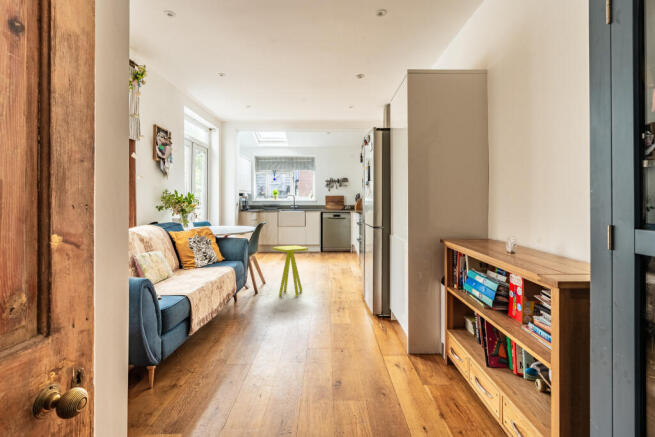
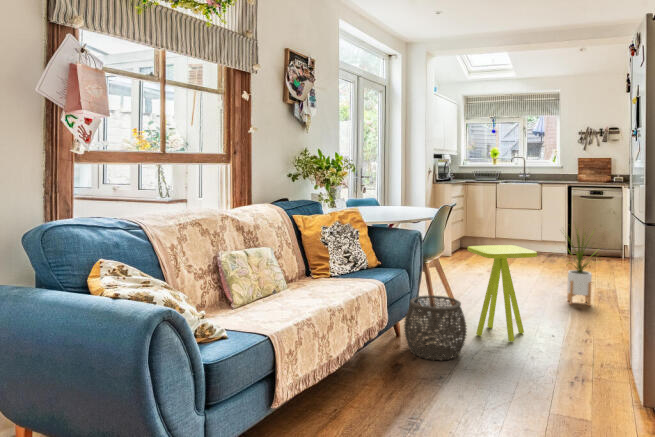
house plant: none [313,232,338,277] -> present [567,229,592,306]
woven basket: none [242,275,277,309] -> present [404,295,467,361]

